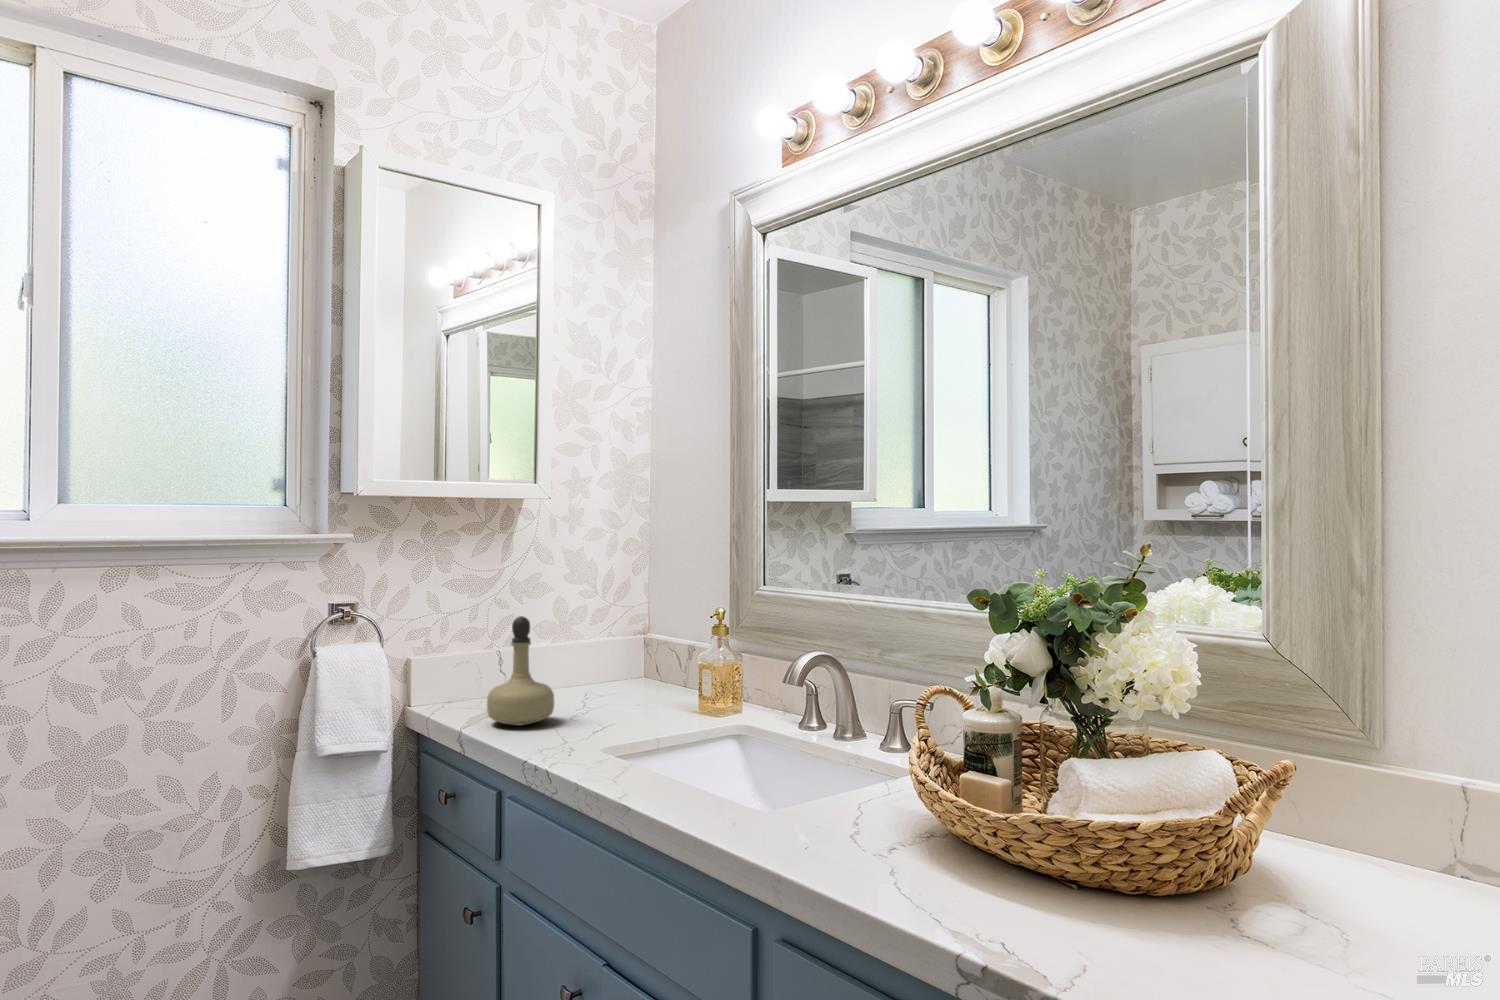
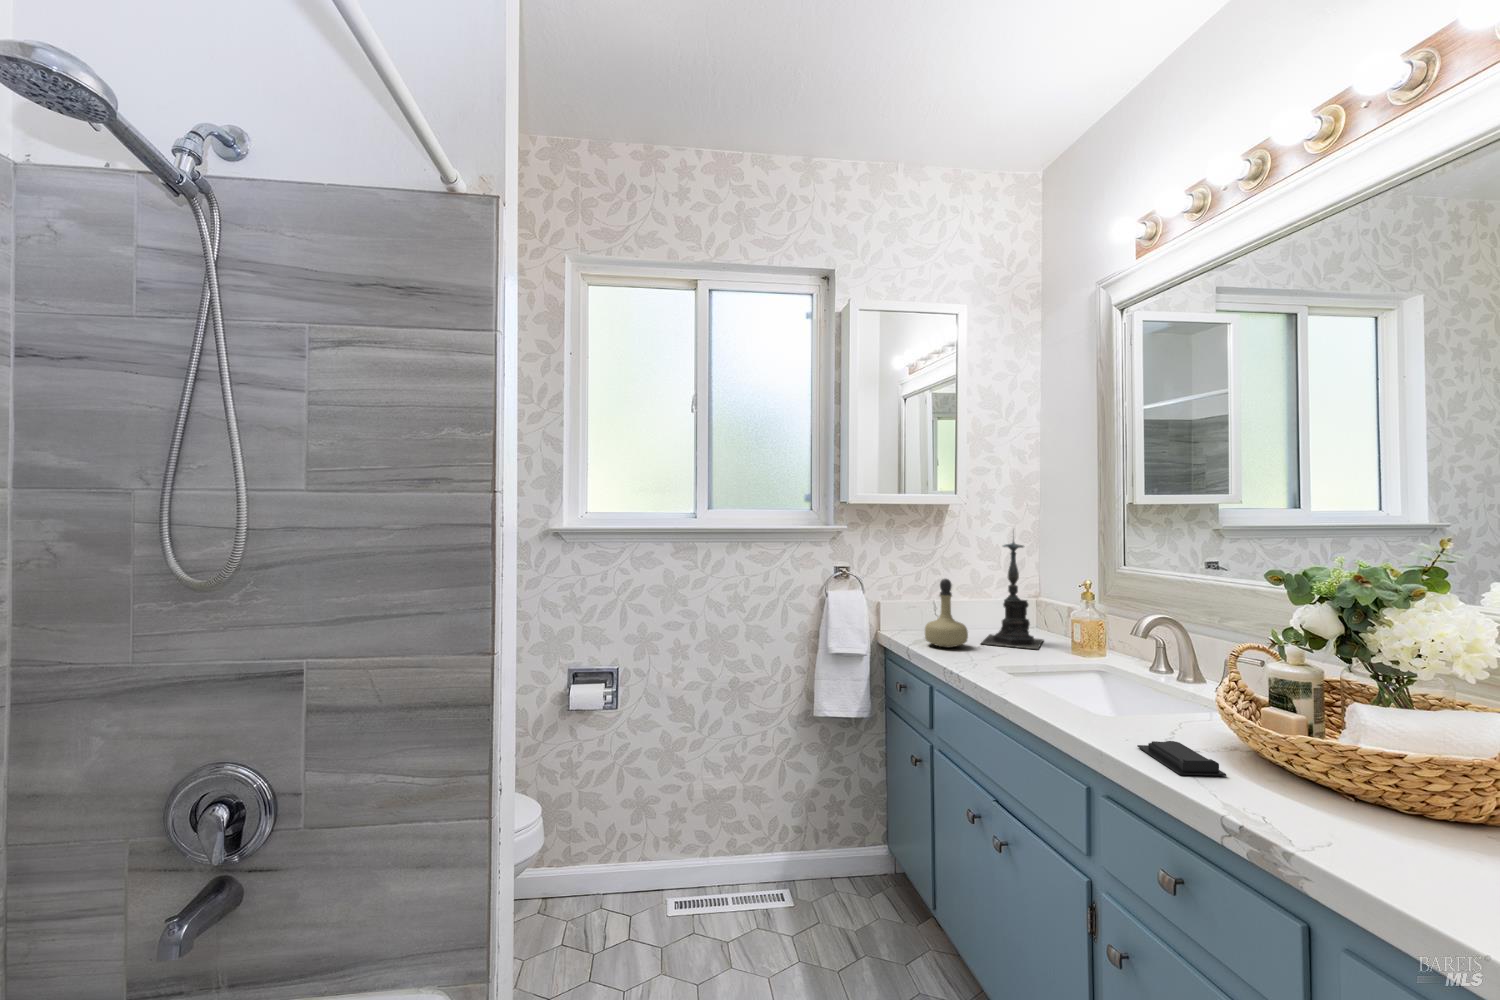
candle holder: none [571,536,657,714] -> present [981,541,1043,649]
soap bar: none [822,841,938,896] -> present [1137,741,1226,776]

